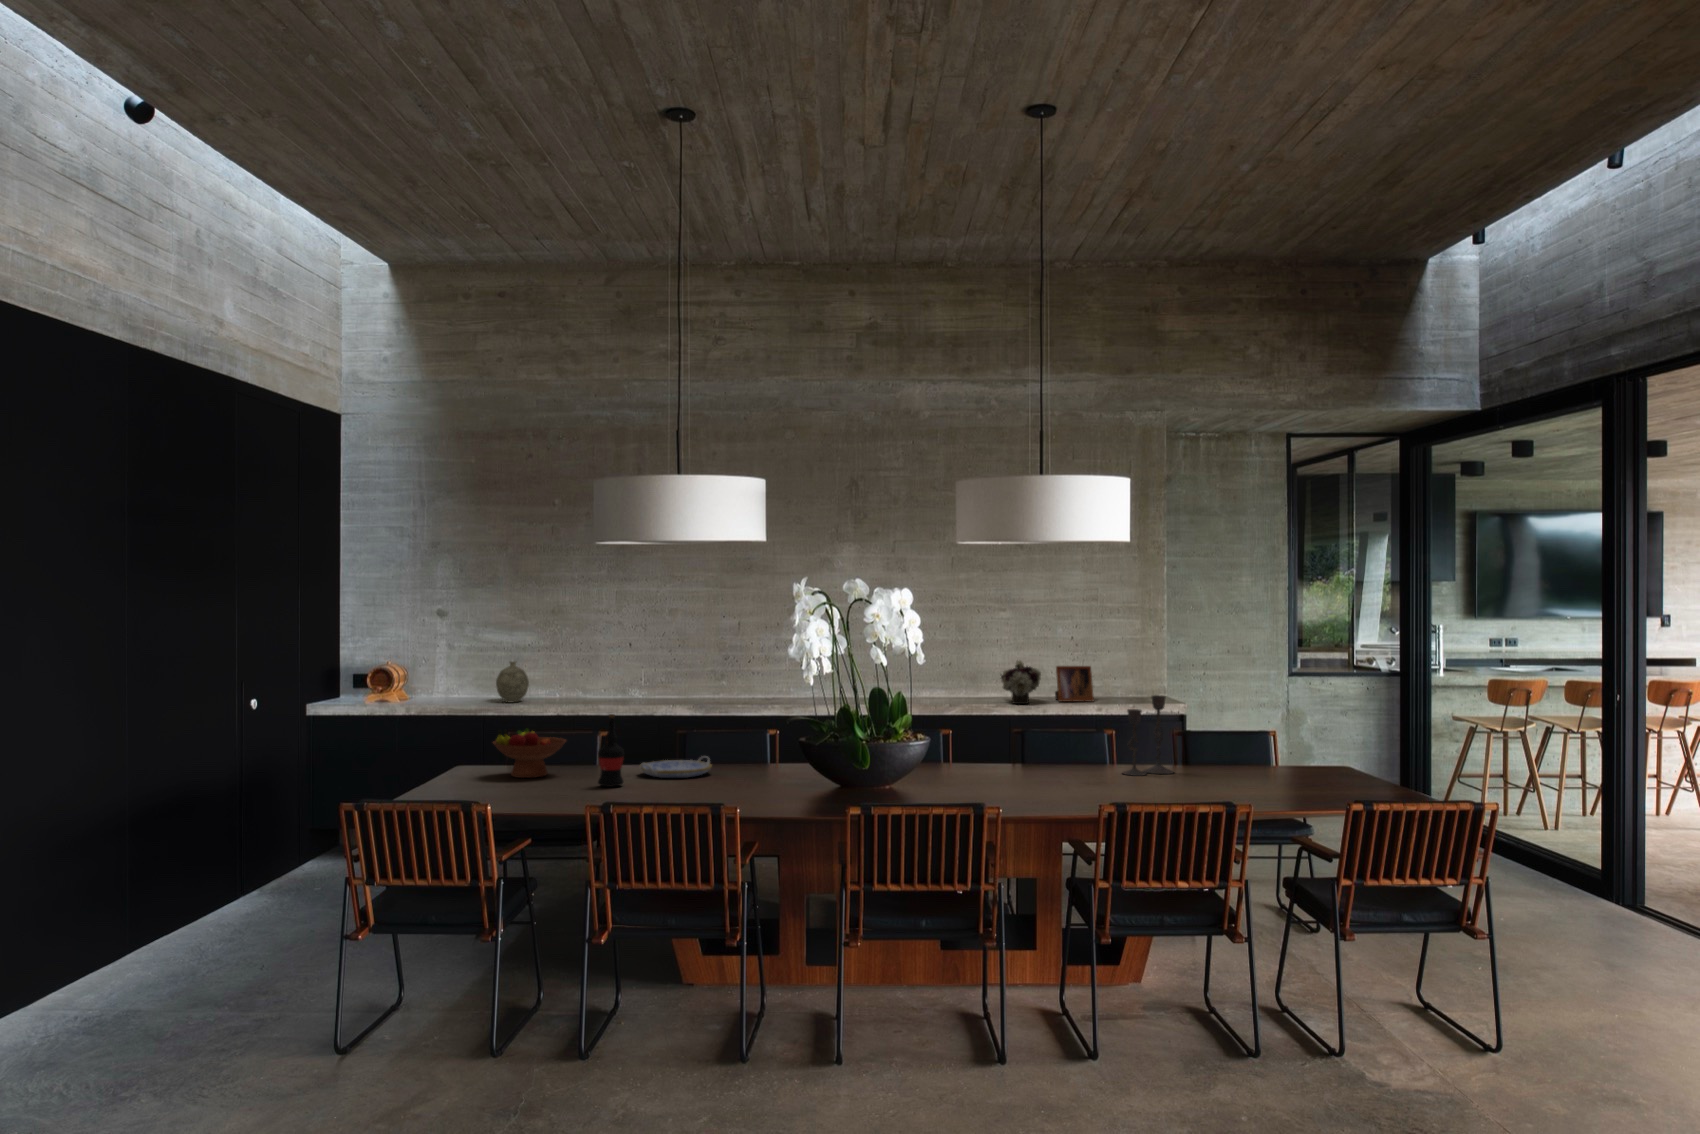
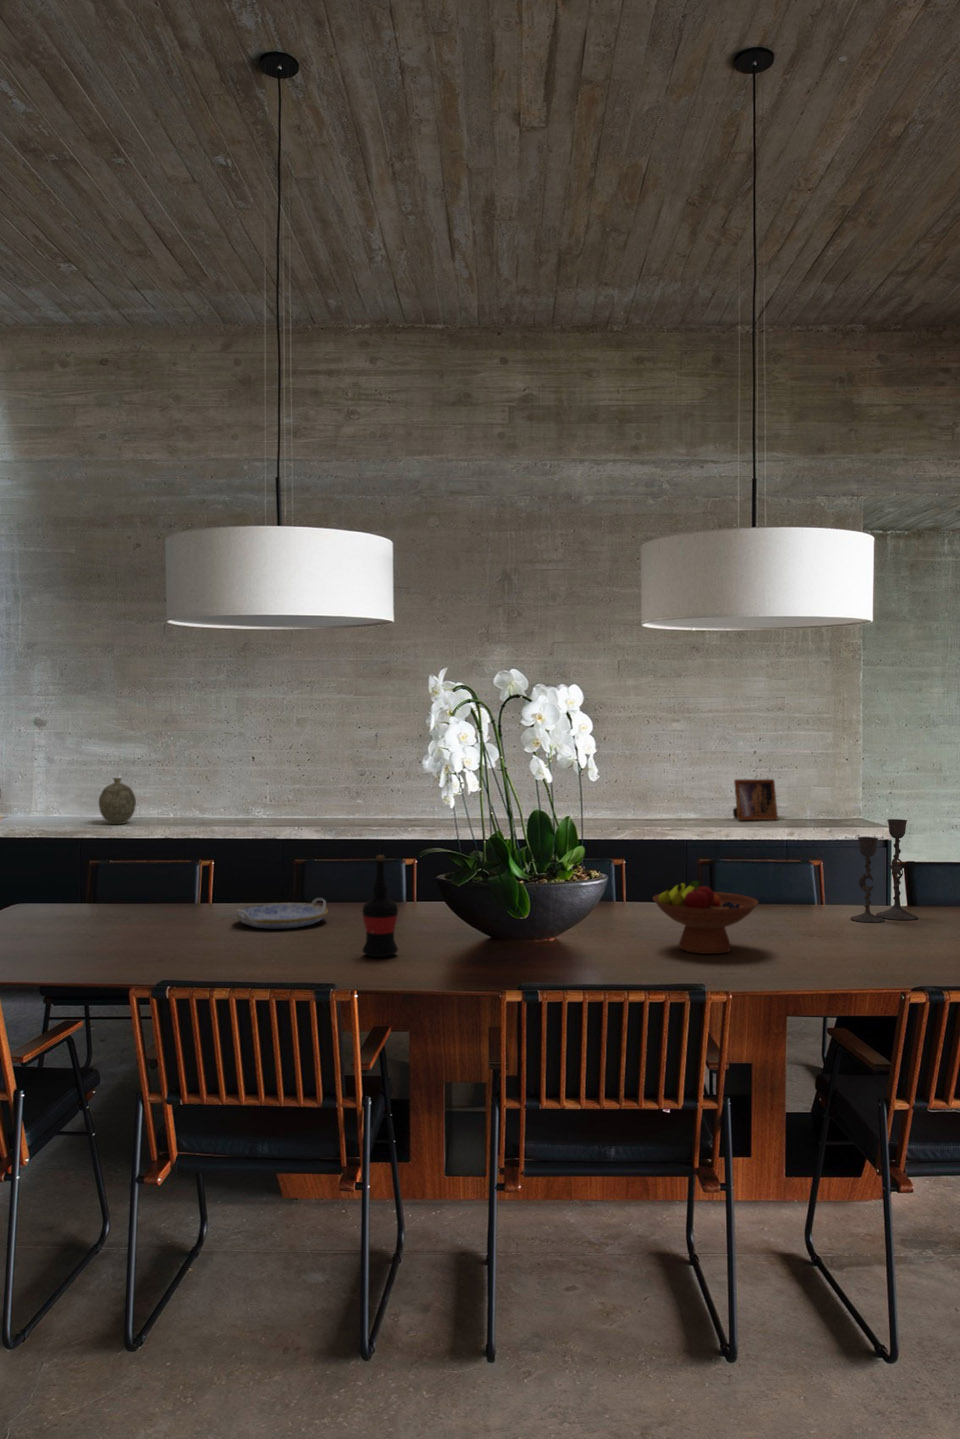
flower arrangement: present [1001,661,1041,704] -> none [671,773,719,824]
wine bottle: present [598,714,624,787] -> present [363,855,398,957]
fruit bowl: present [493,729,566,778] -> present [653,881,758,954]

